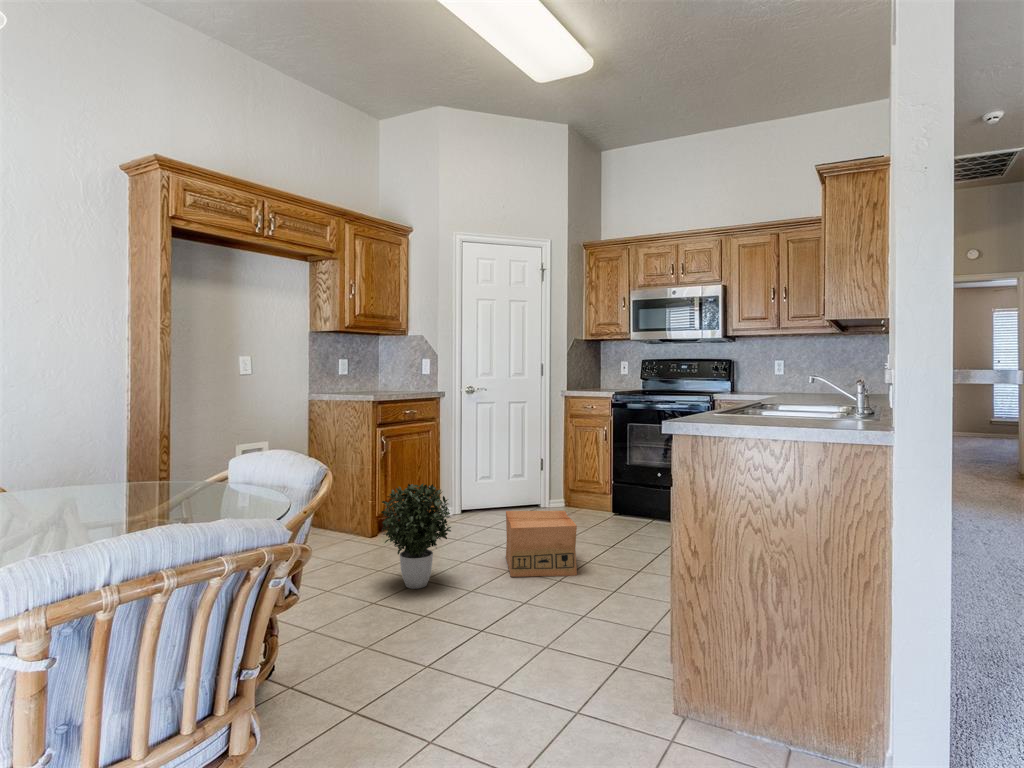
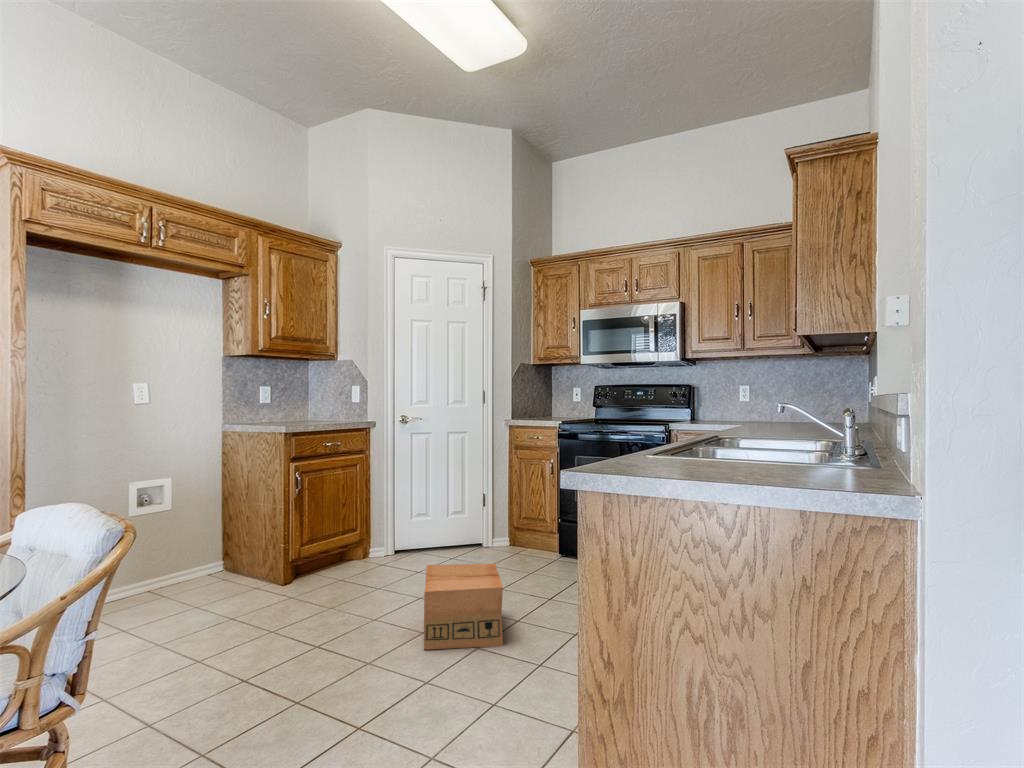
potted plant: present [381,484,451,589] -> none [264,541,352,671]

